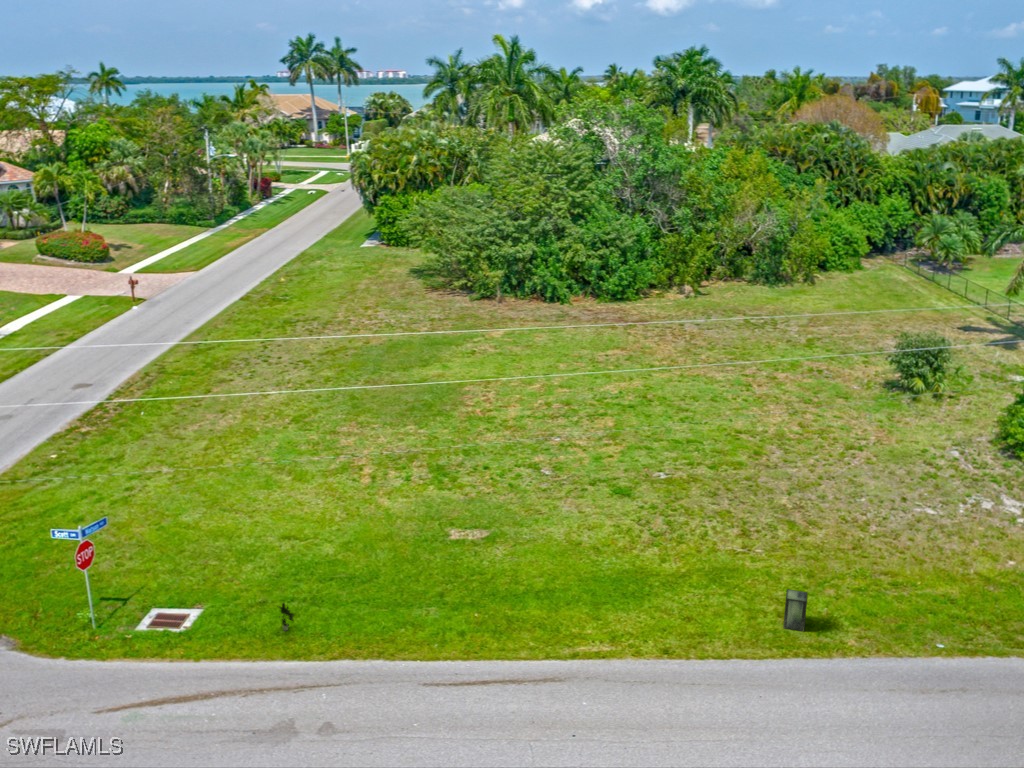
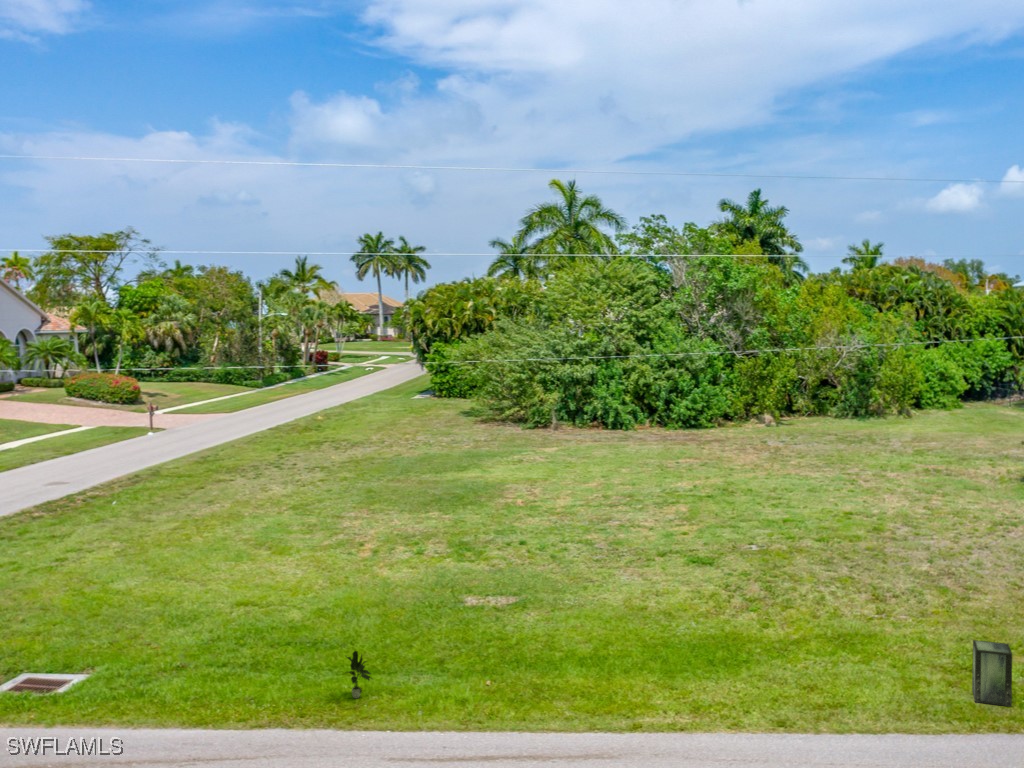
potted plant: present [277,603,294,631] -> present [346,651,372,698]

